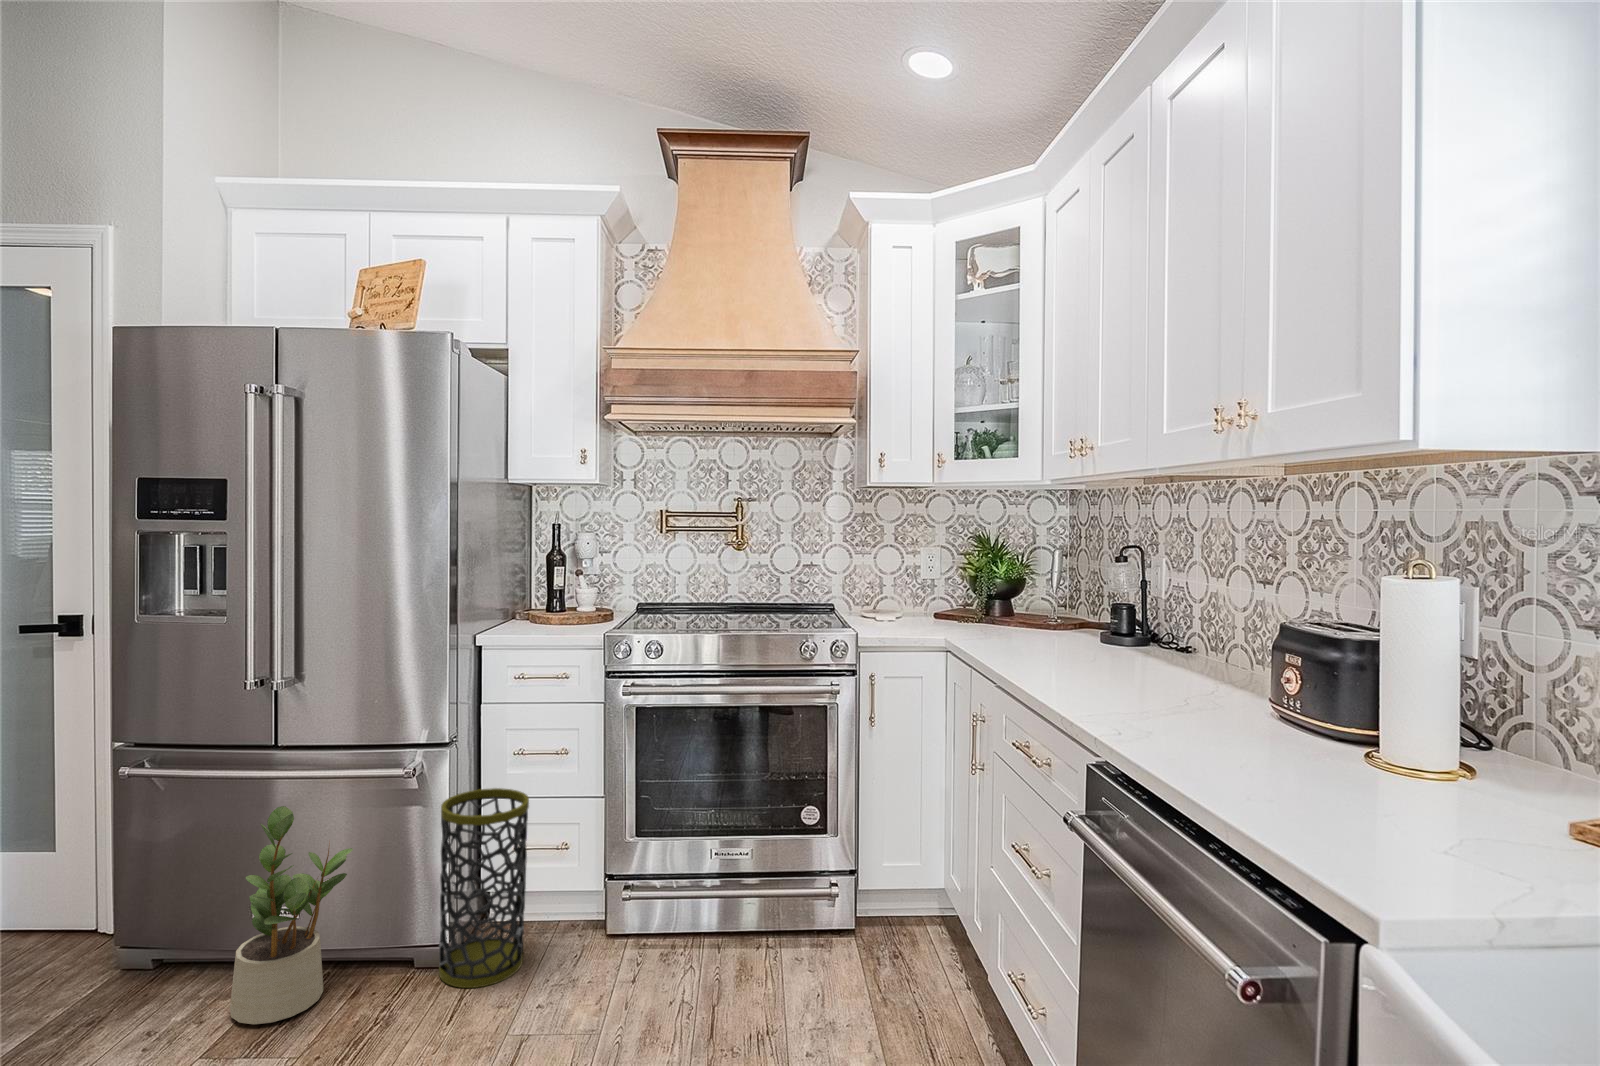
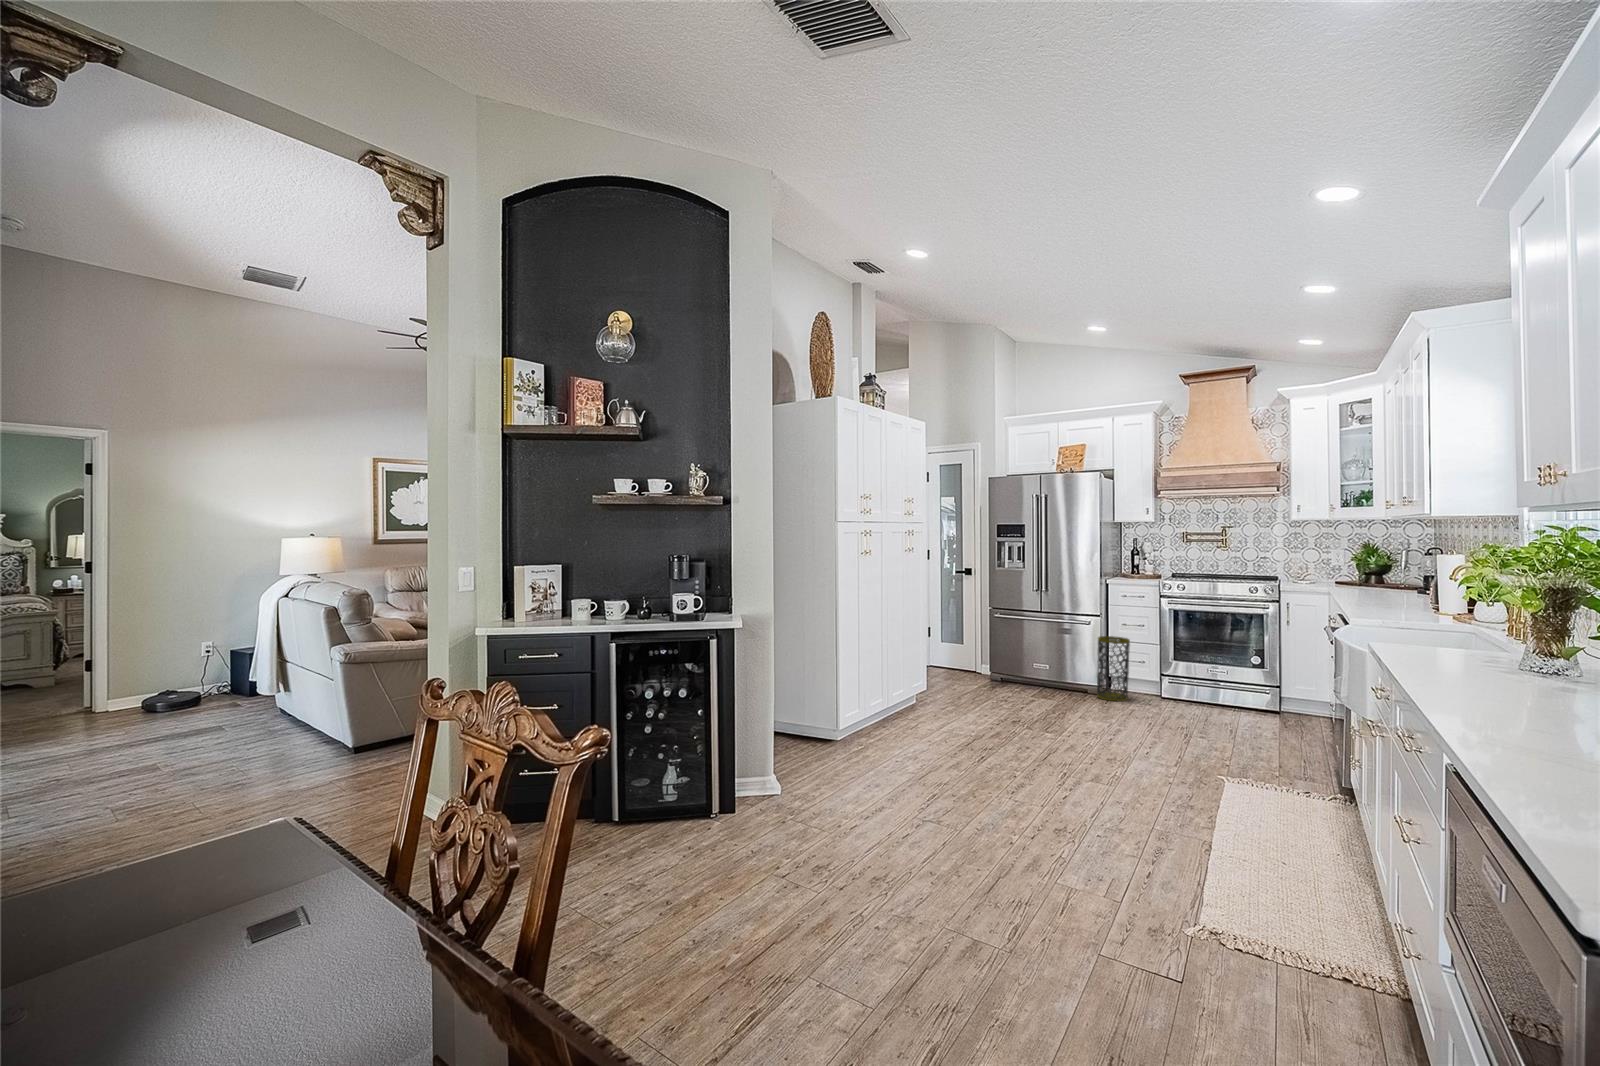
potted plant: present [230,806,353,1024] -> none [1032,630,1068,696]

